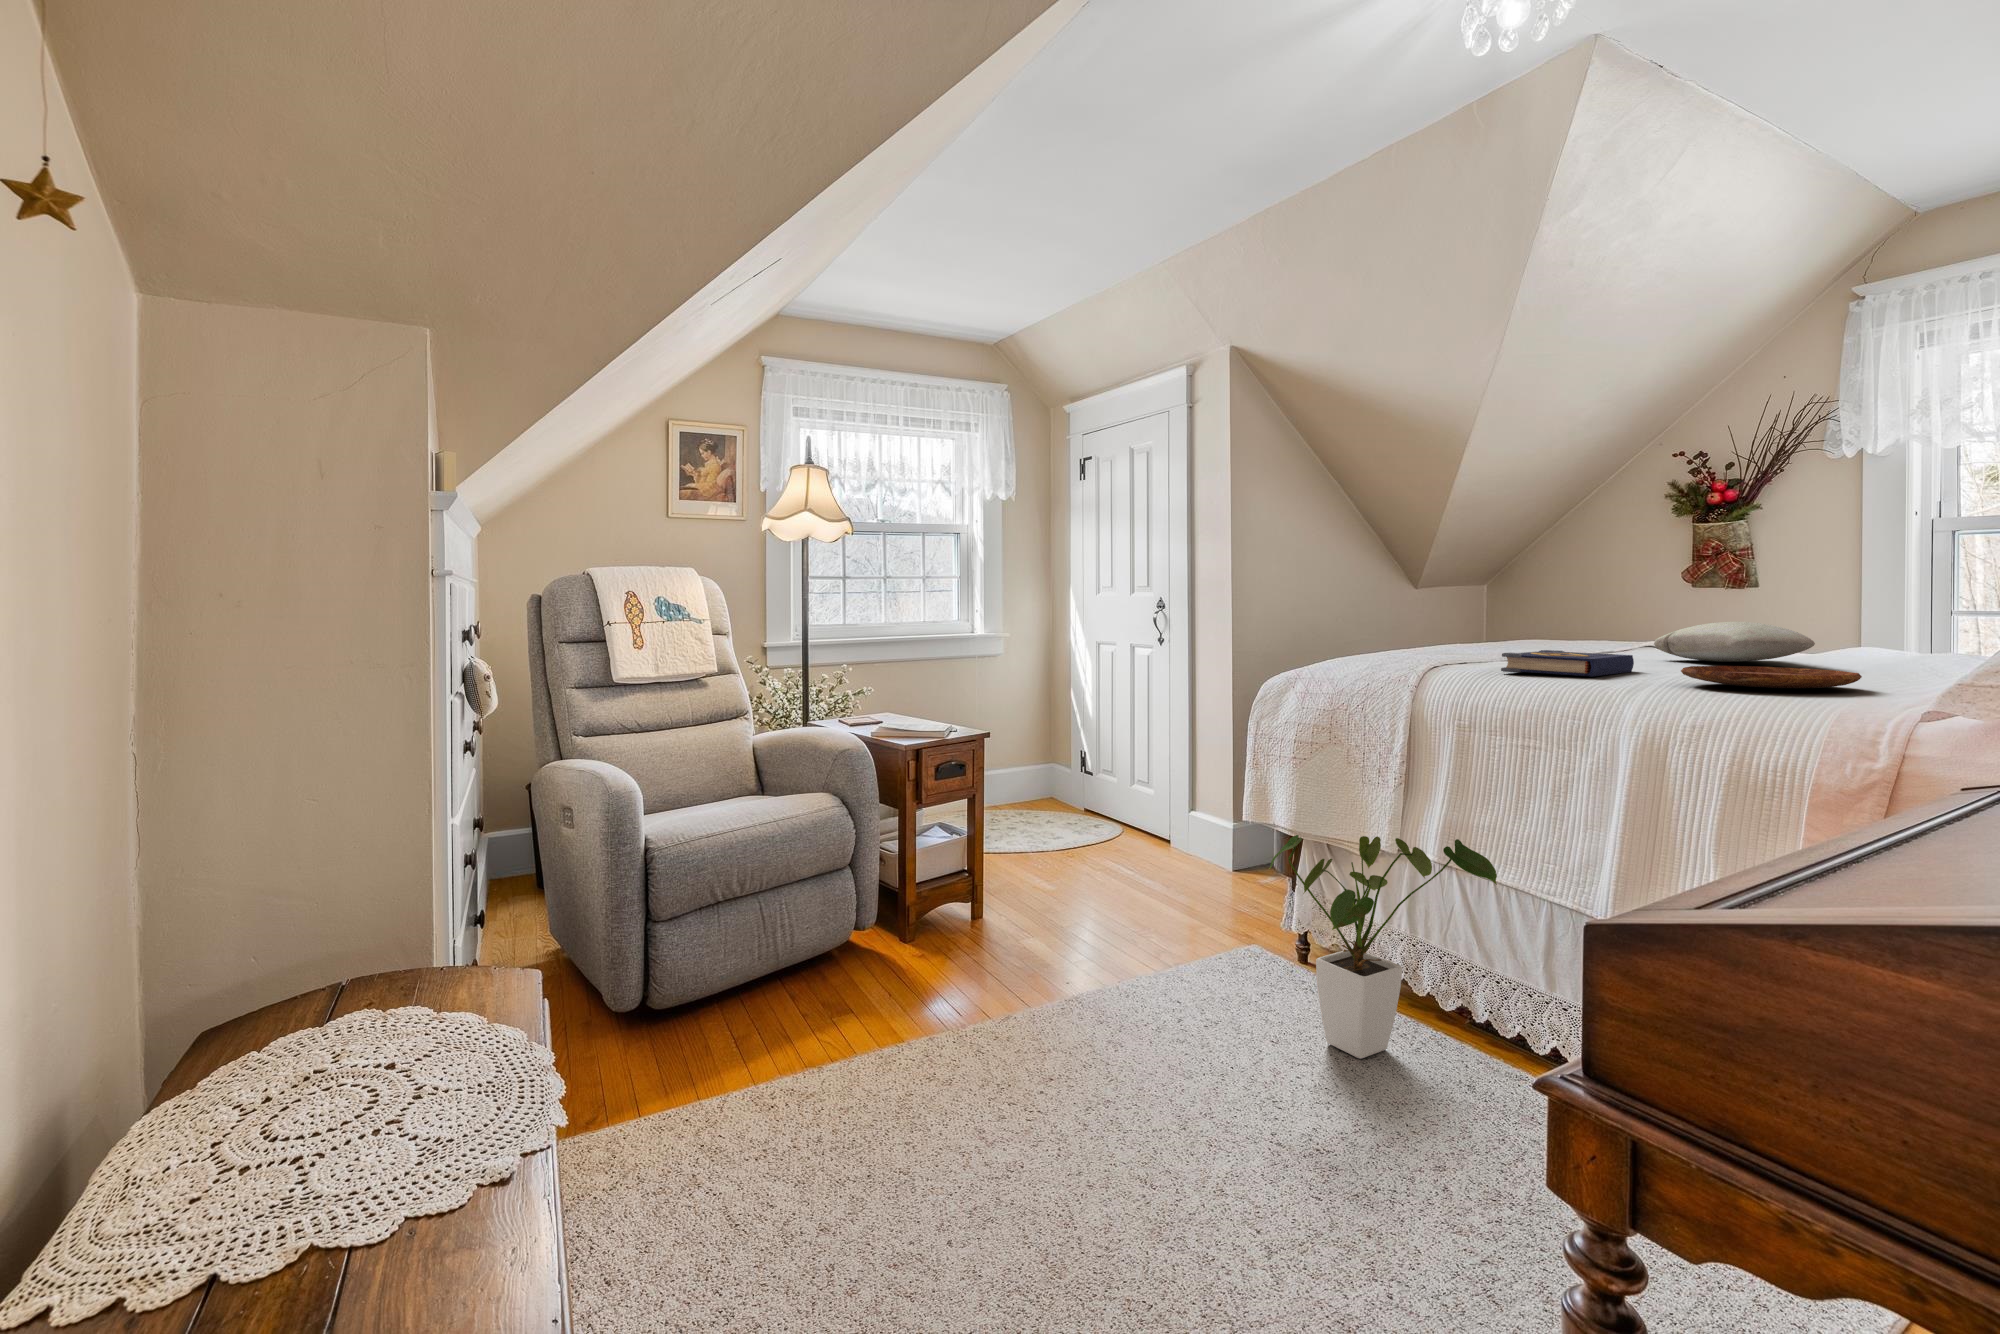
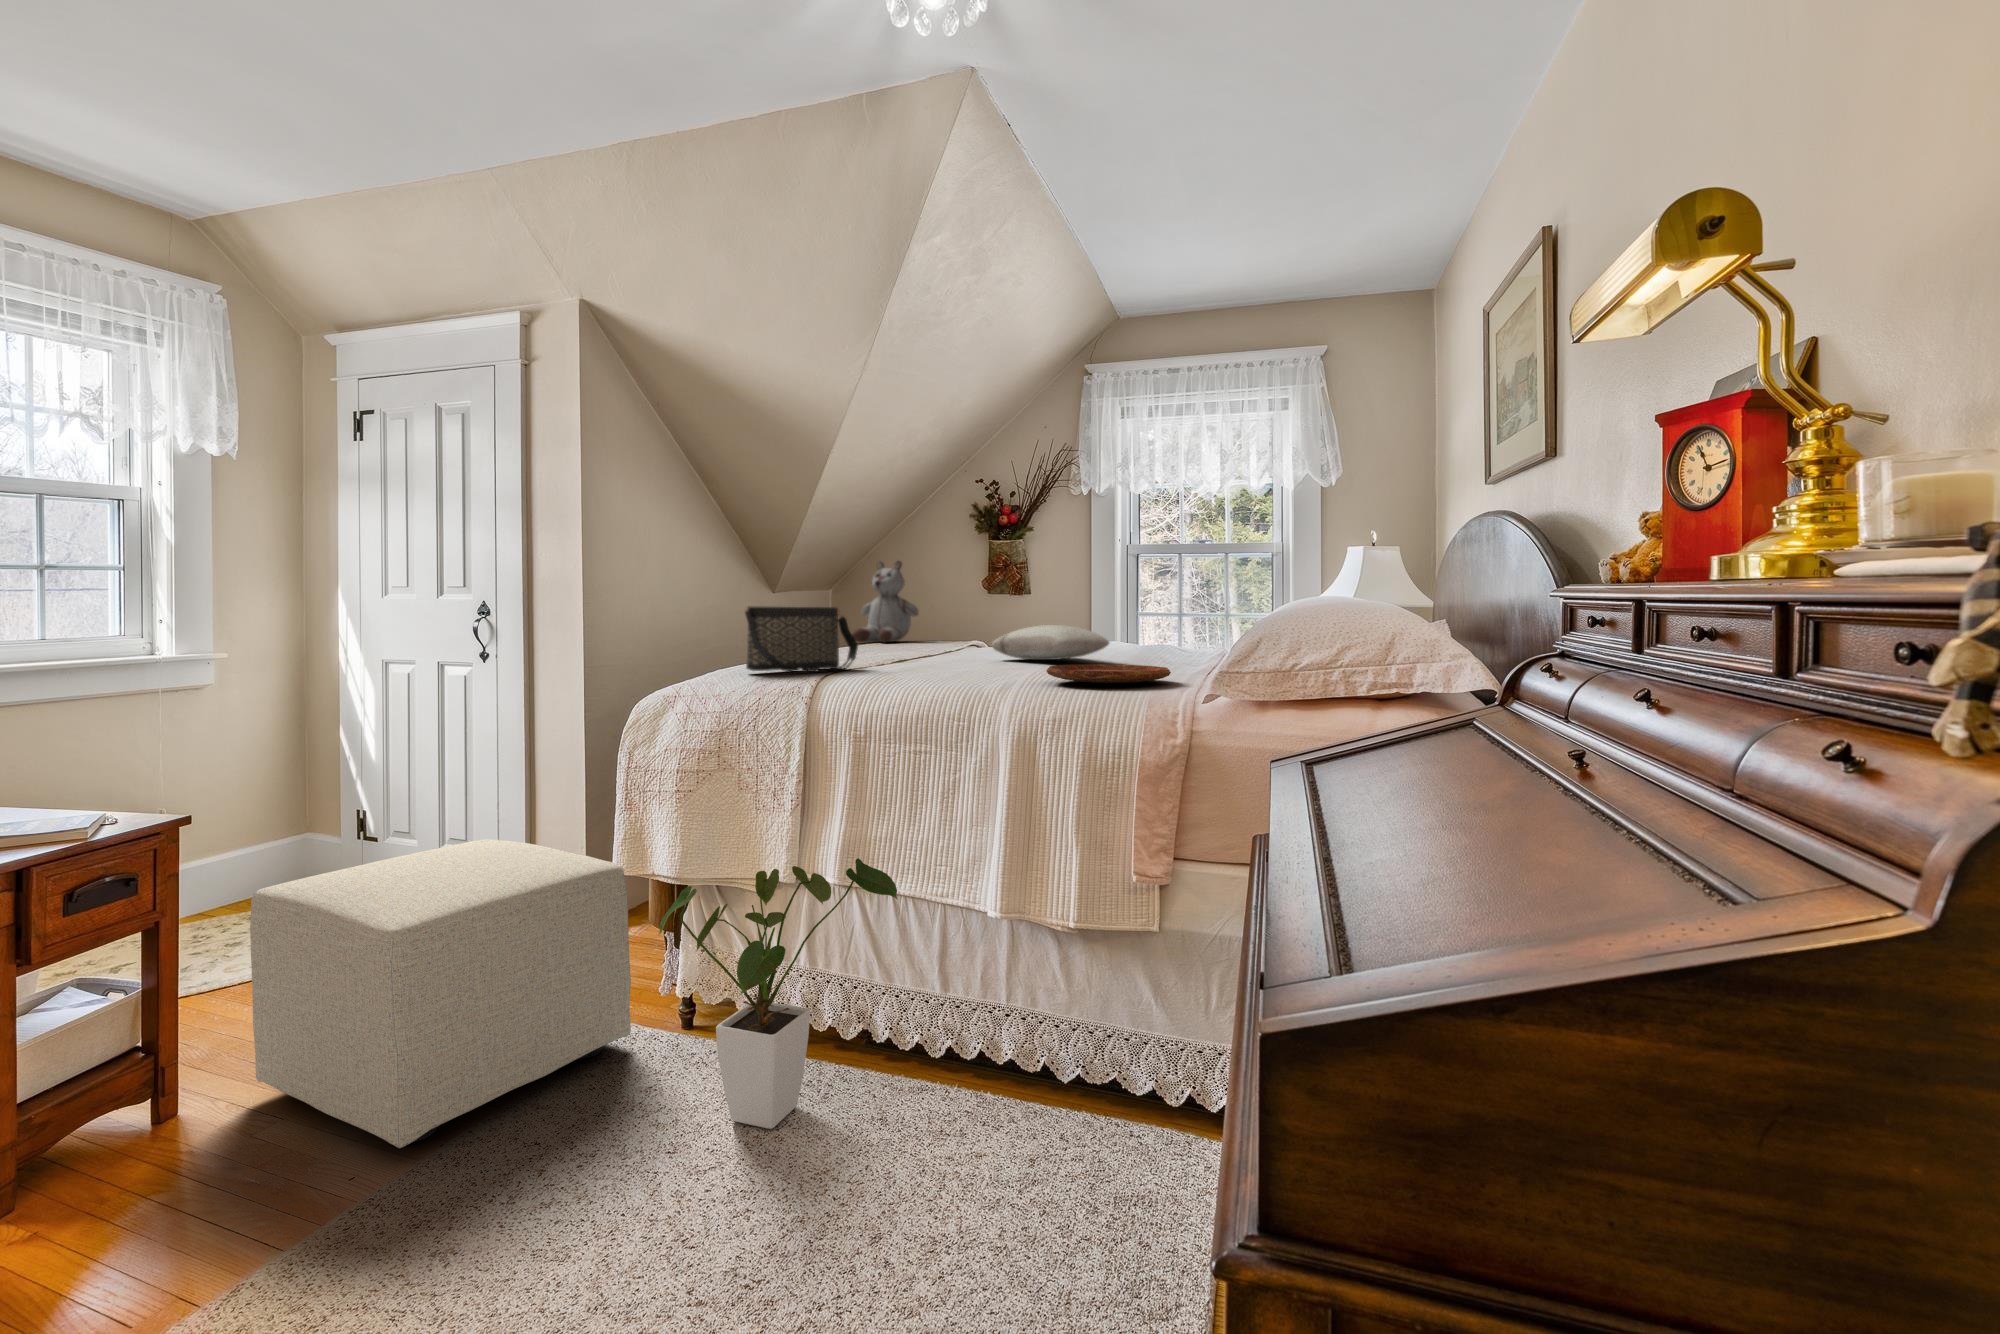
stuffed bear: none [1509,550,1592,639] -> present [852,561,919,642]
handbag: none [1368,602,1484,664] -> present [745,606,858,672]
book: present [1501,650,1634,677] -> none [887,654,992,679]
ottoman: none [1014,784,1256,987] -> present [250,839,631,1148]

